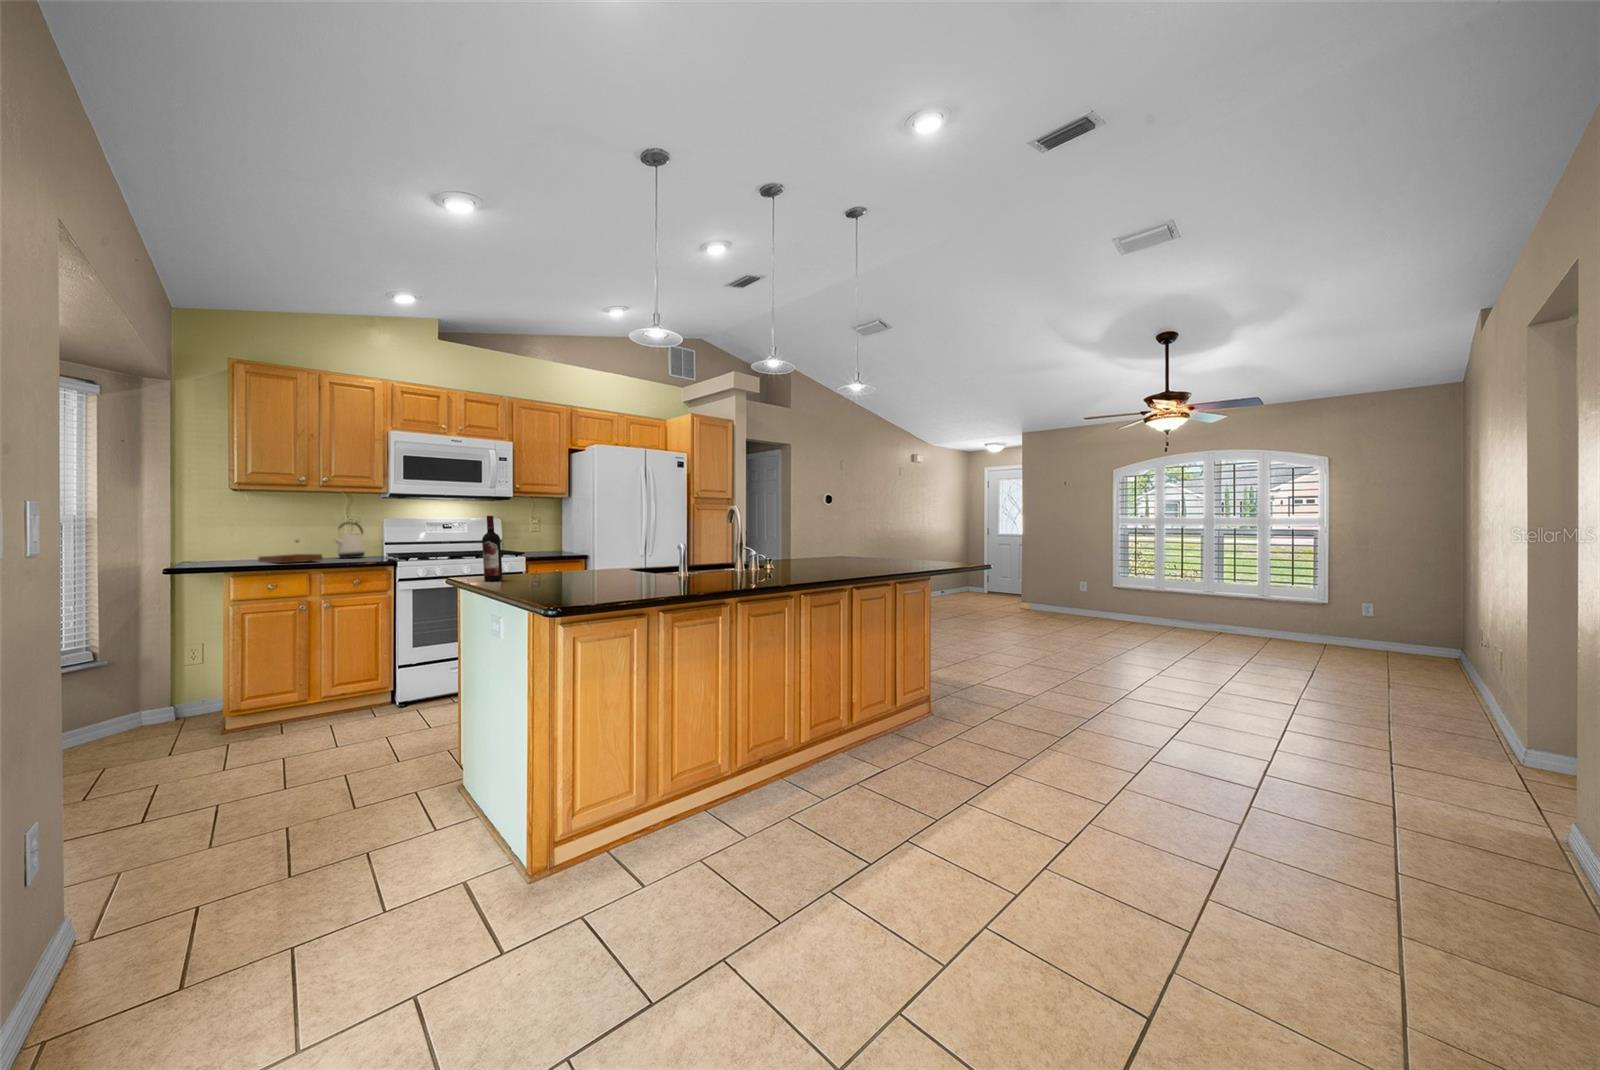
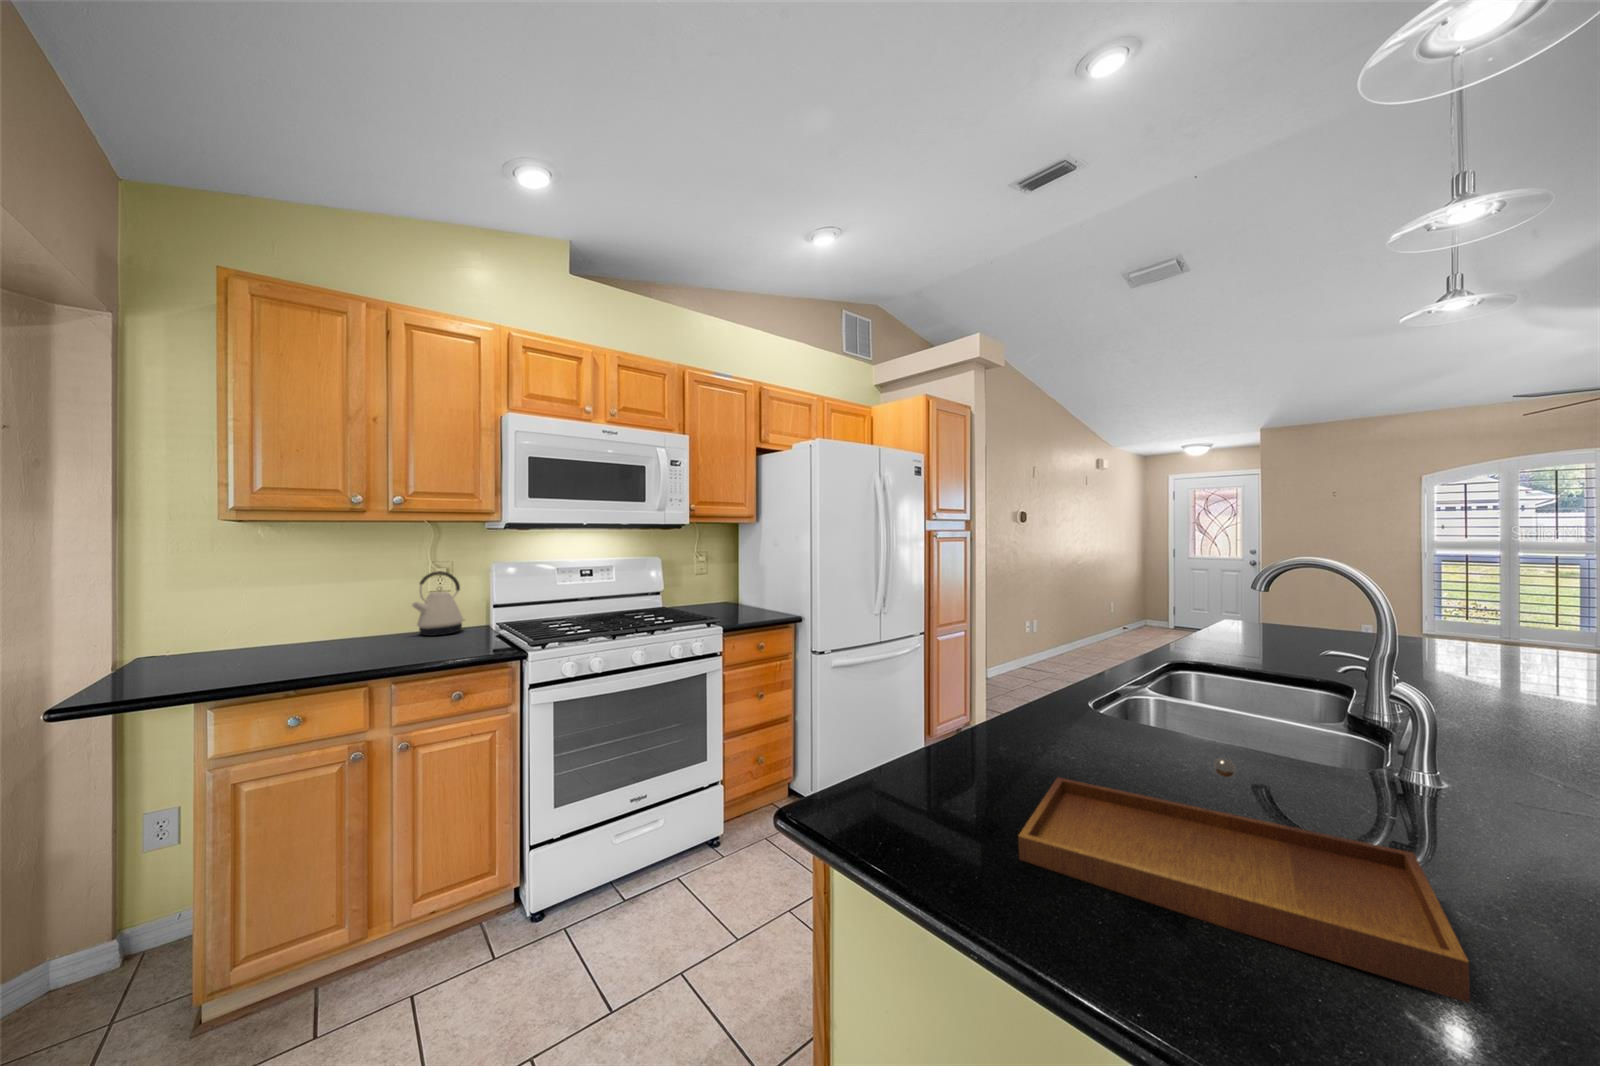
wine bottle: present [482,516,503,581] -> none [876,621,933,836]
tray: present [258,539,322,563] -> present [1018,758,1470,1002]

